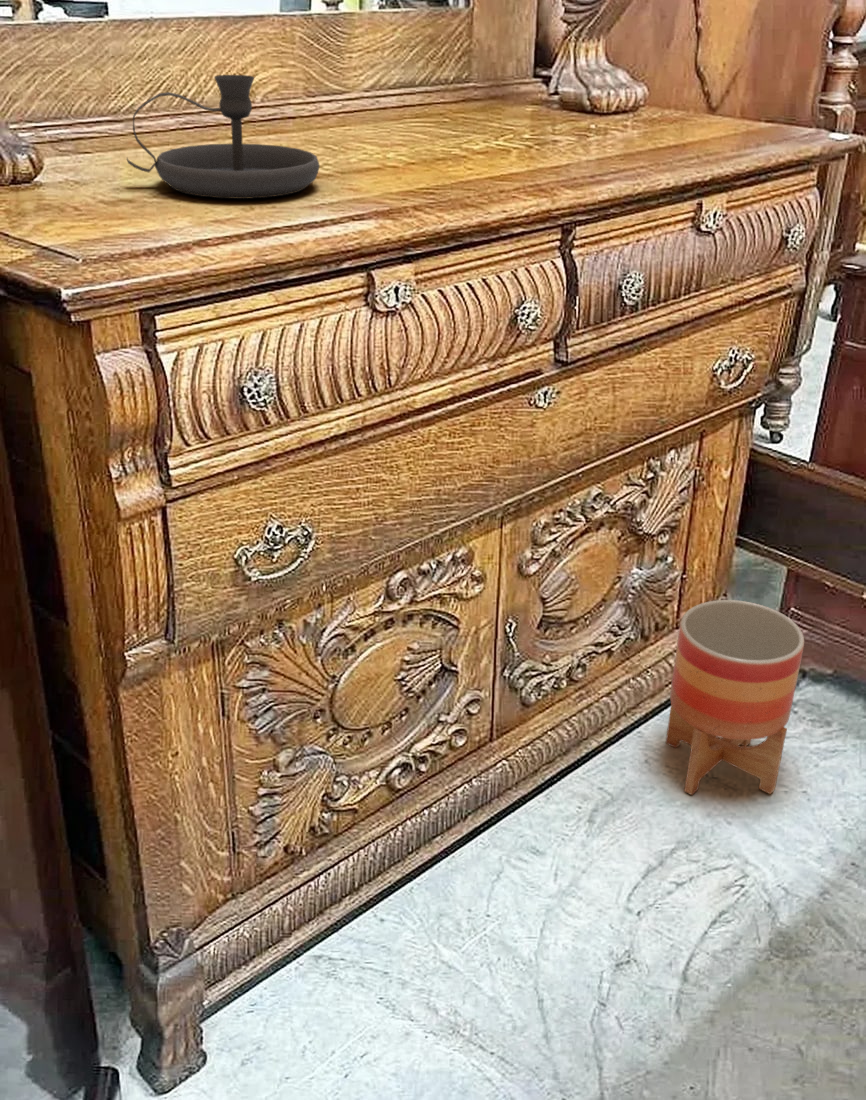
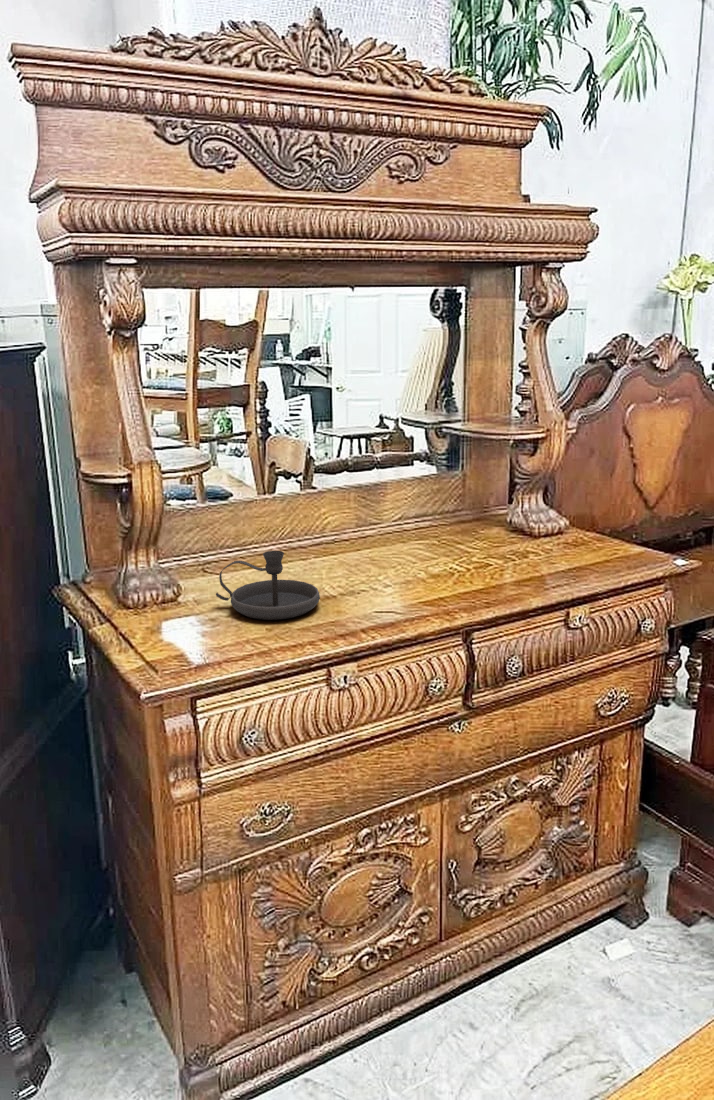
planter: present [666,600,804,795] -> none [583,856,673,1006]

